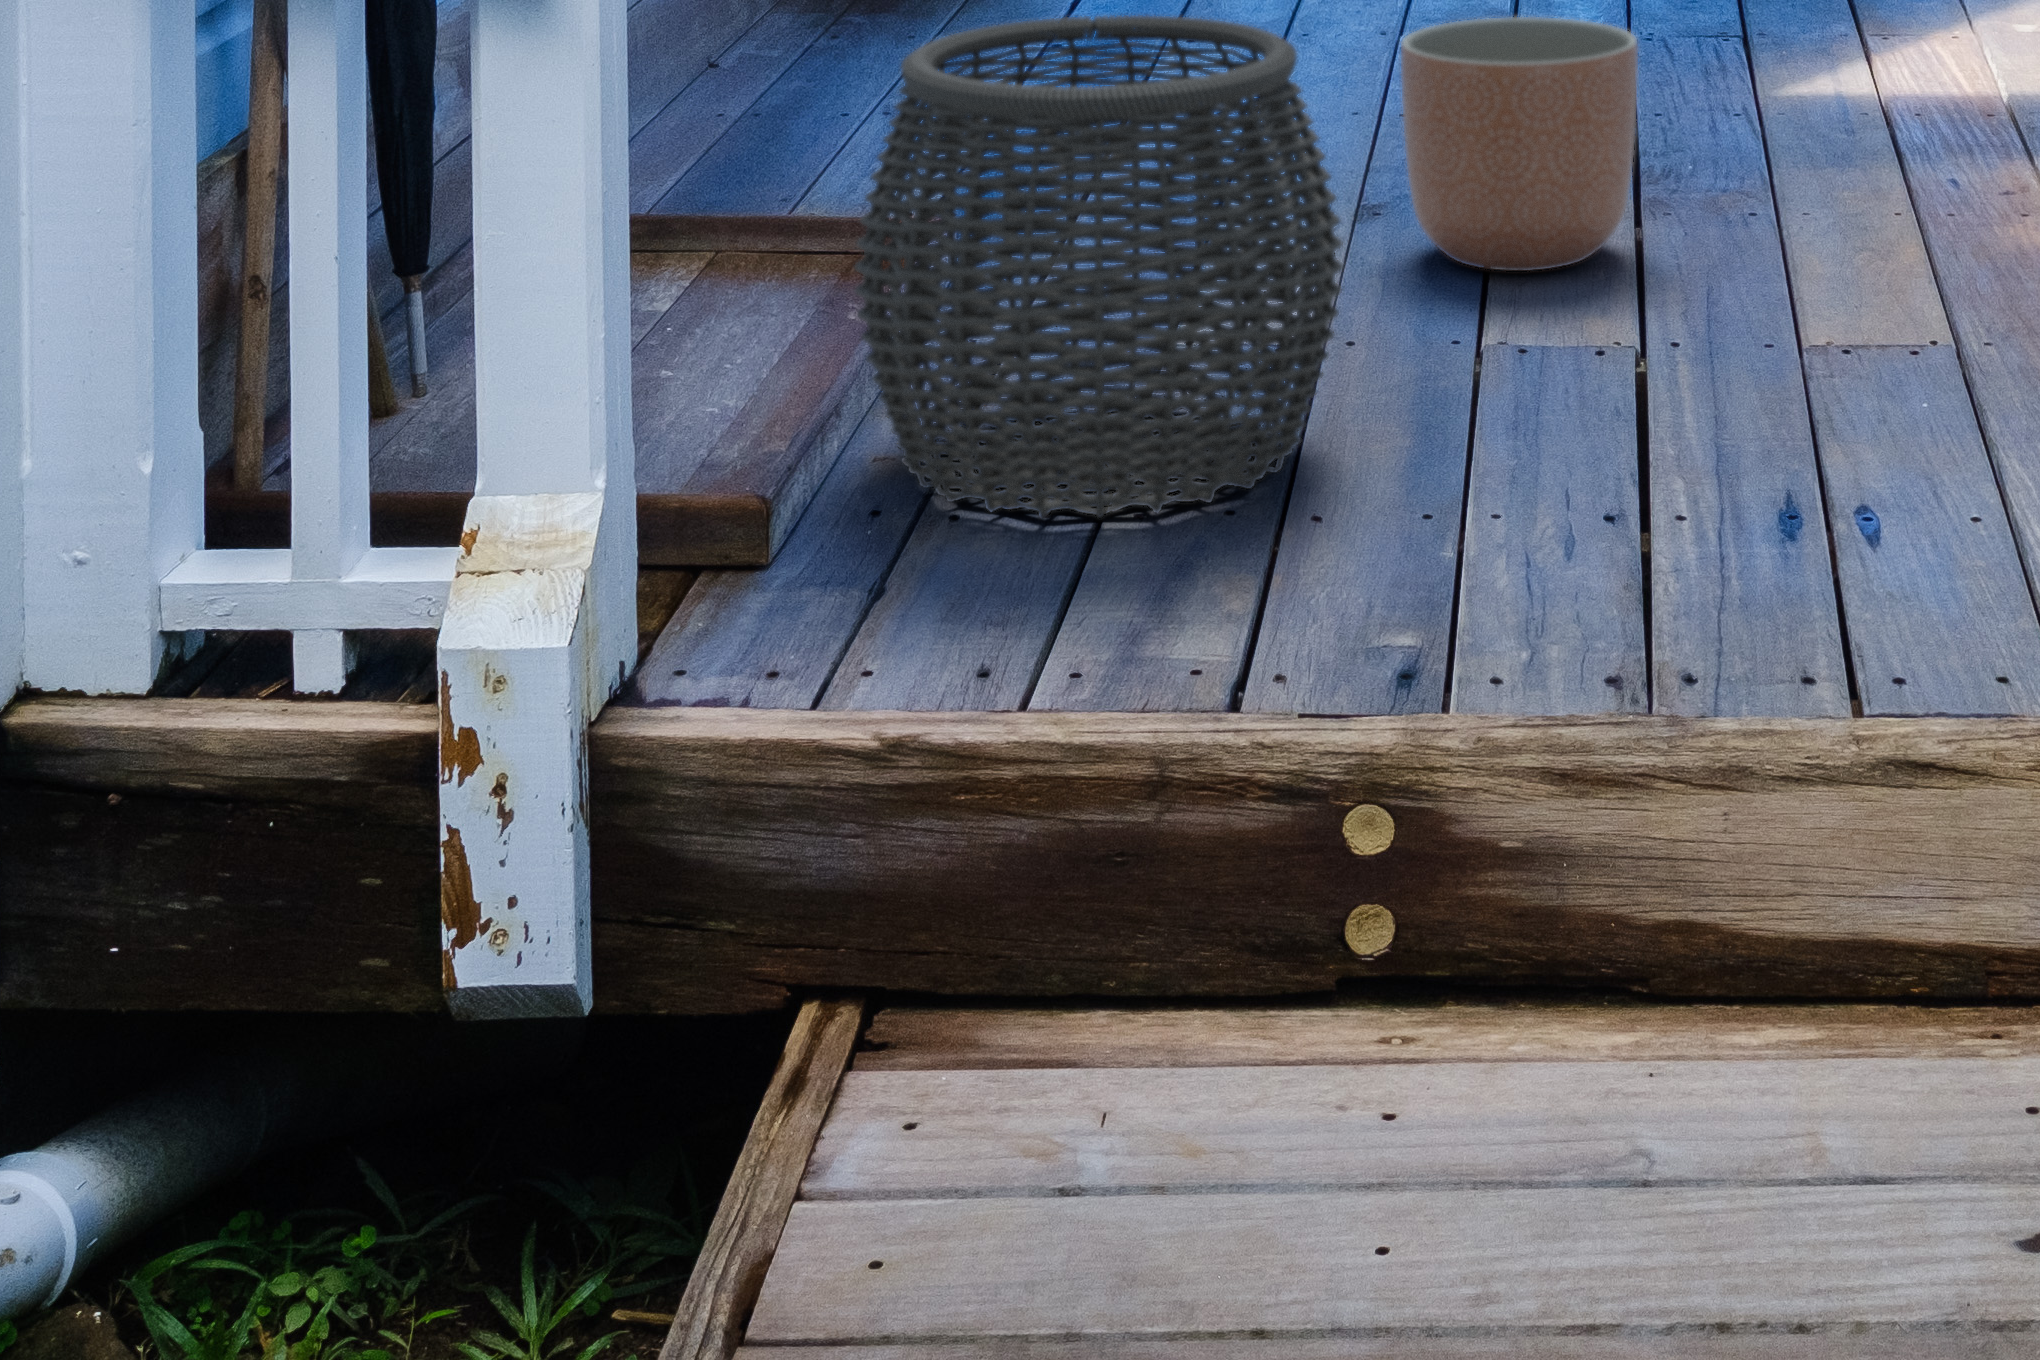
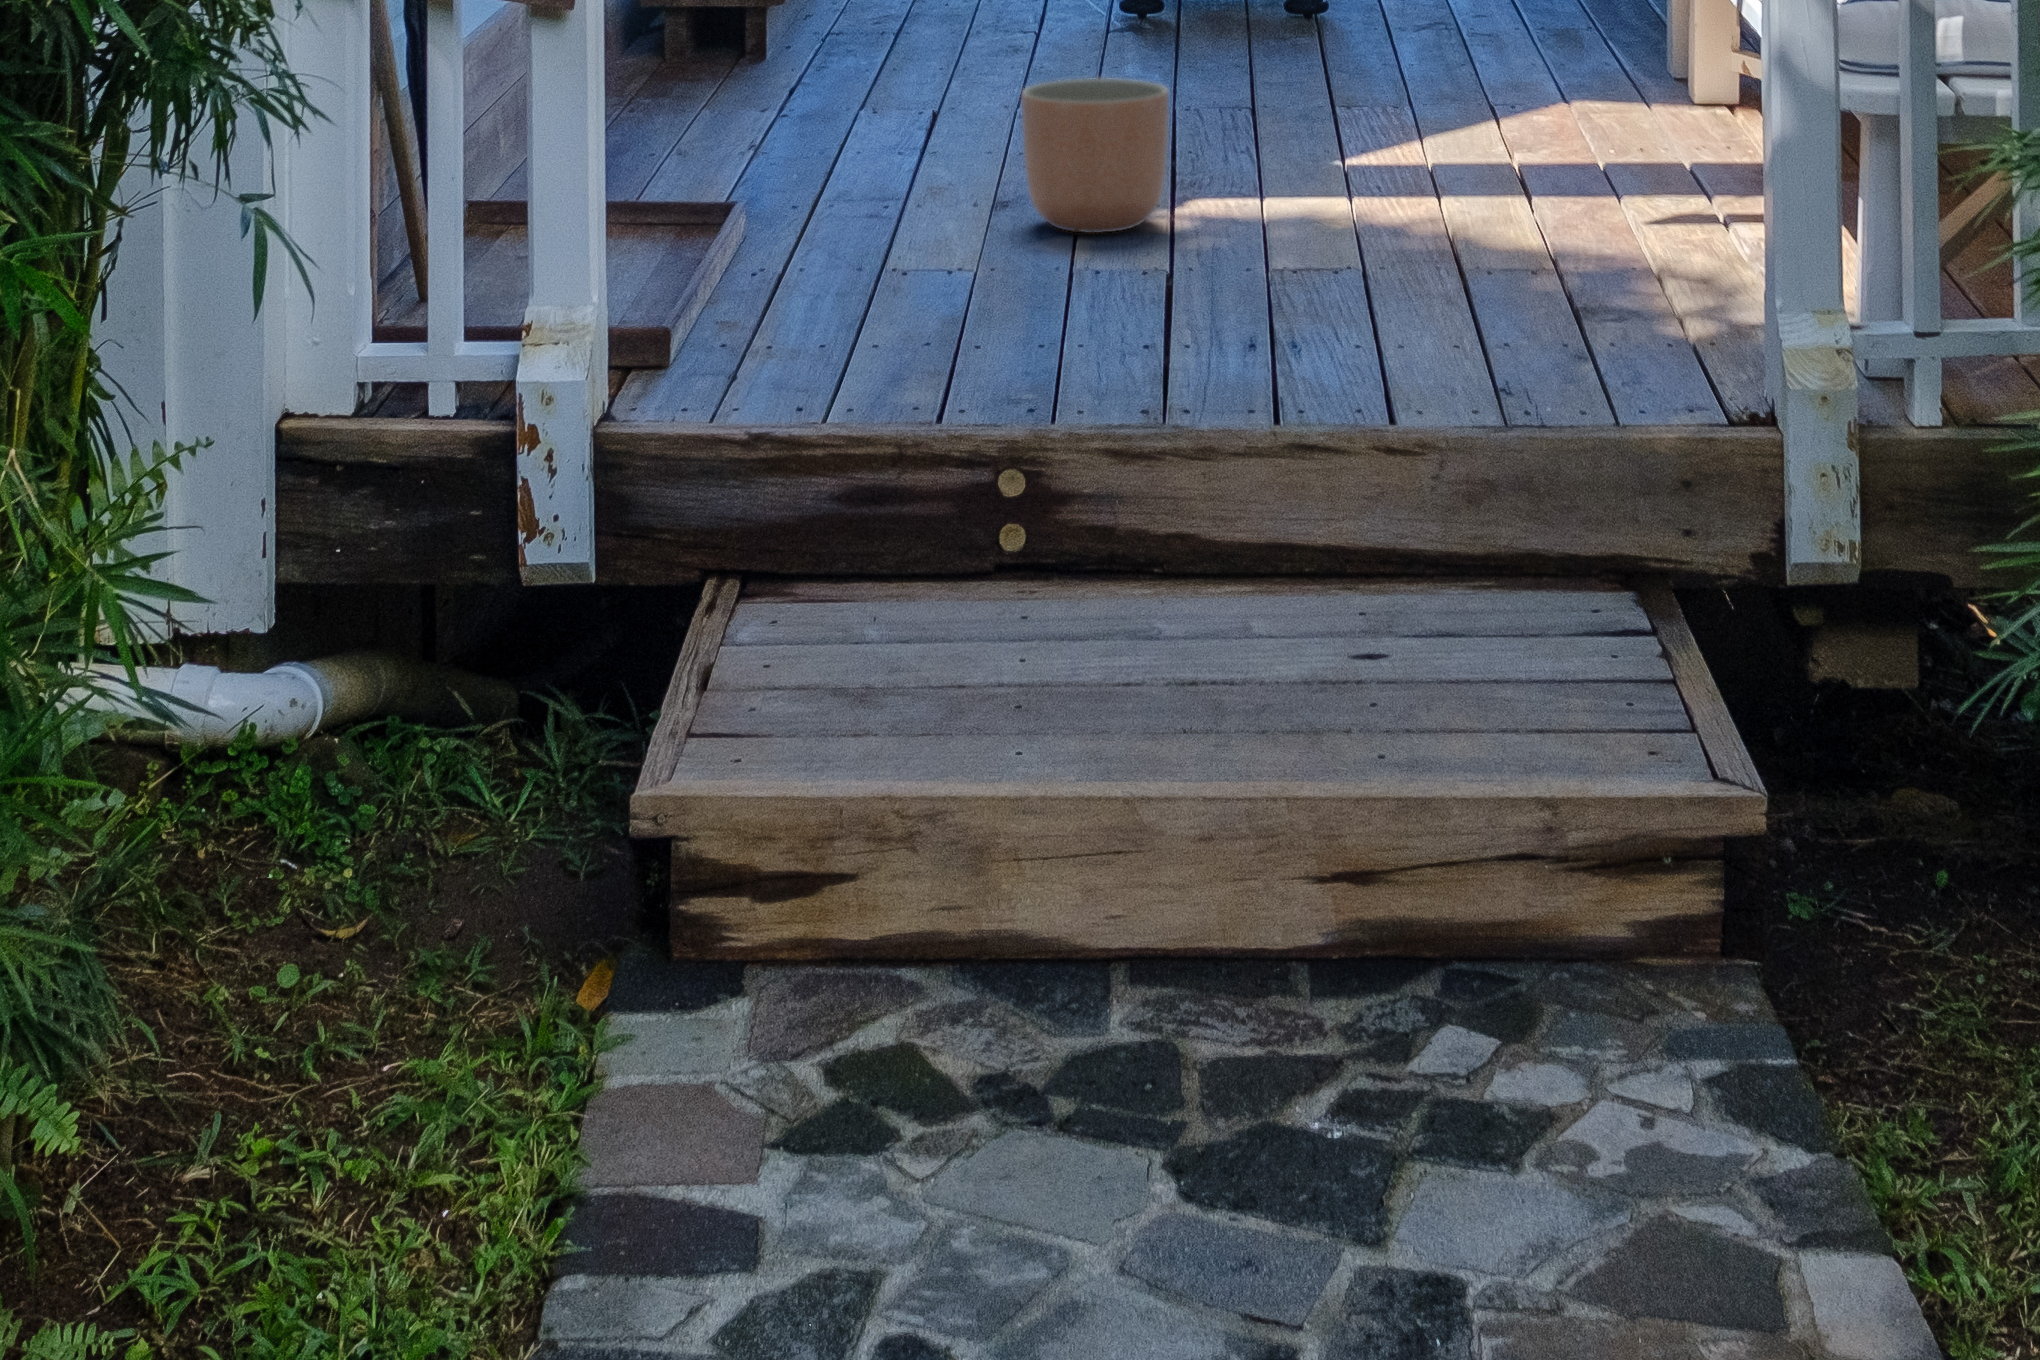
woven basket: present [855,16,1343,517] -> none [711,64,991,342]

